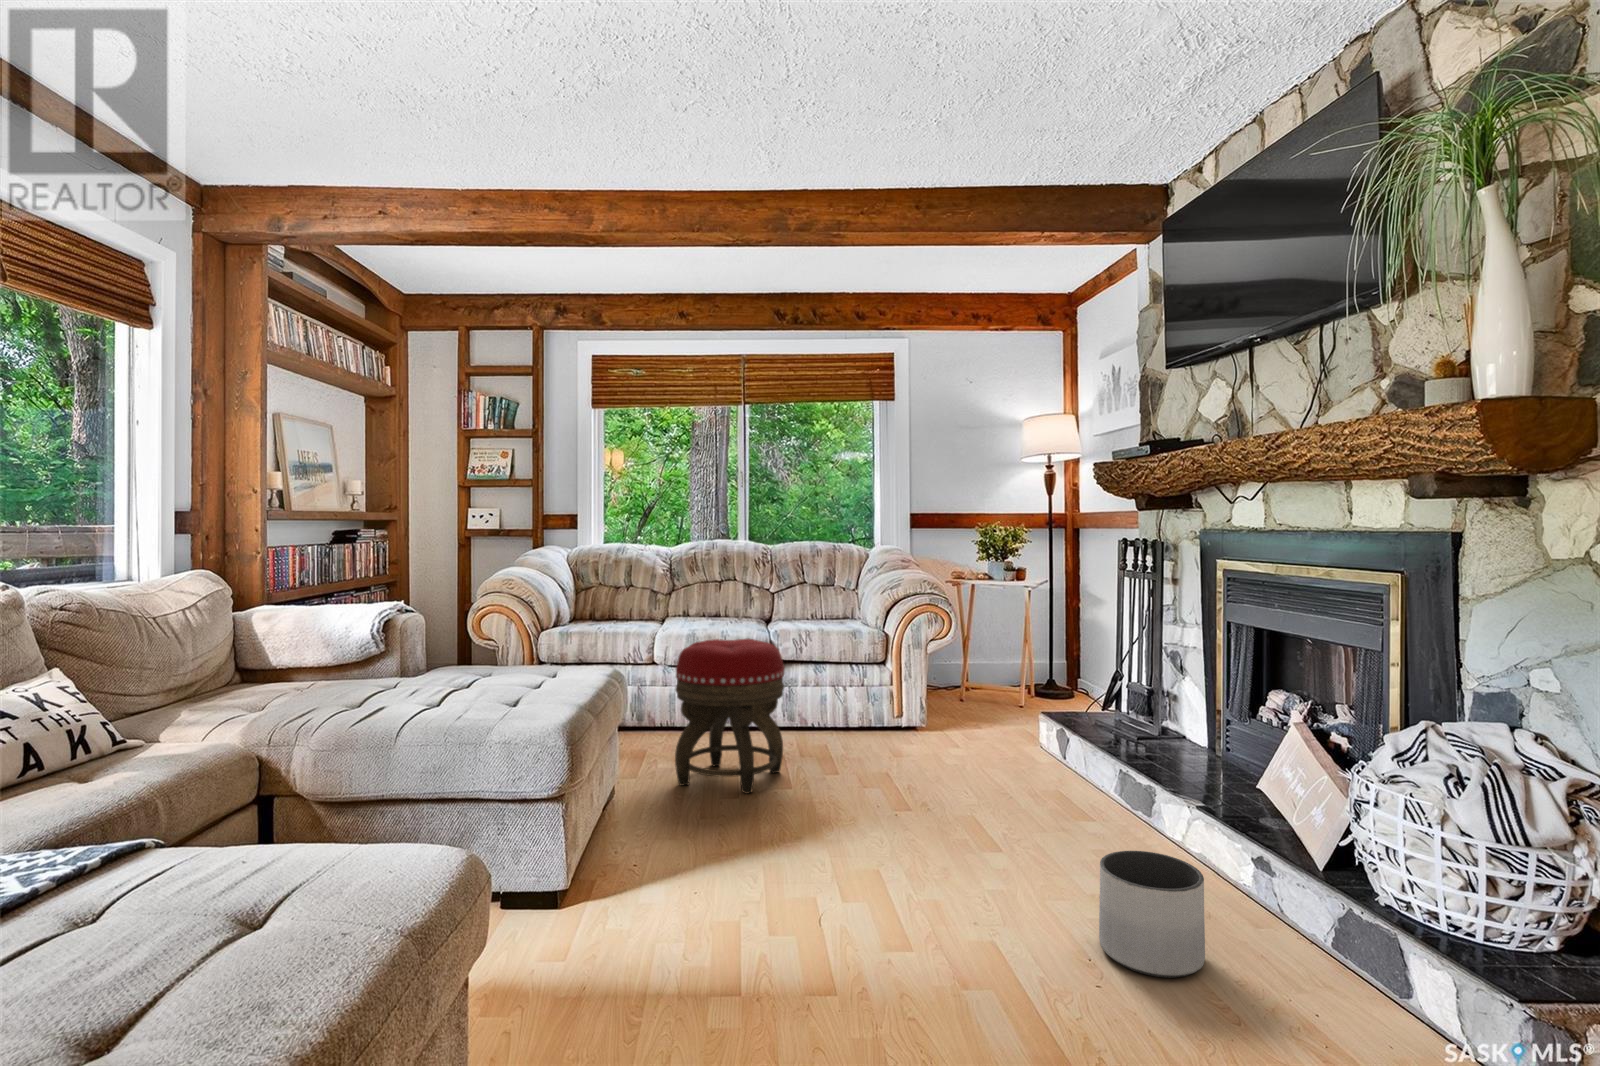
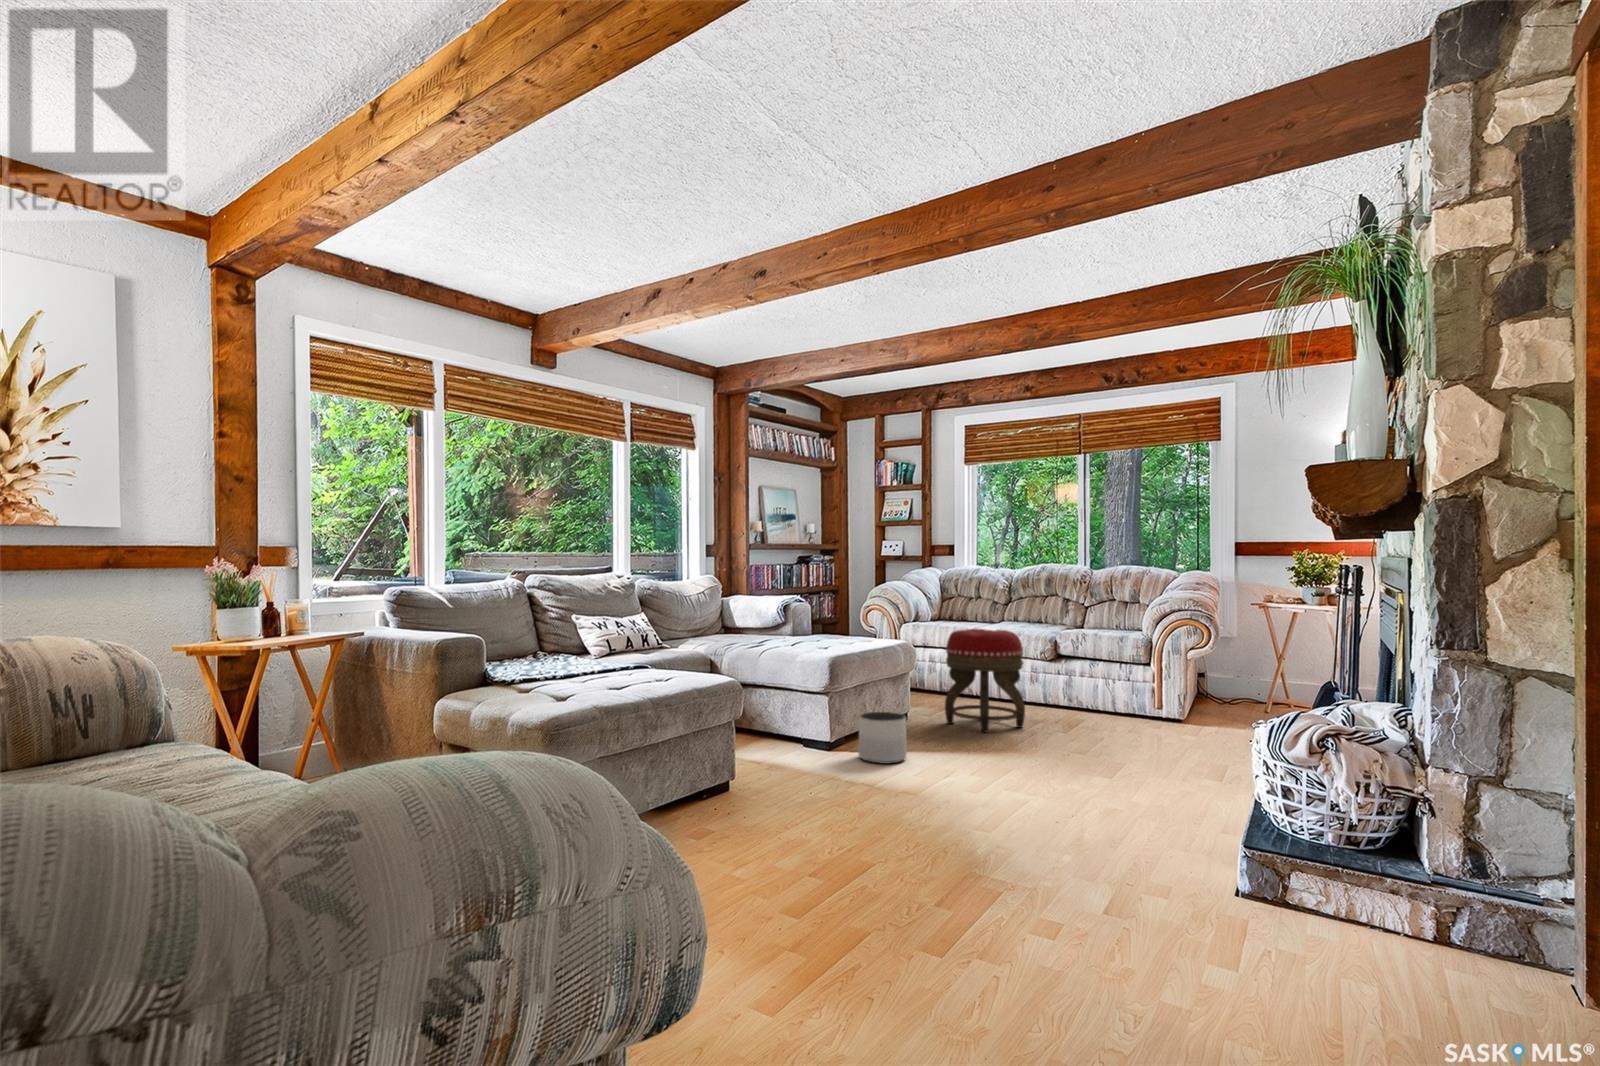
planter: present [1099,851,1205,978] -> present [858,712,907,764]

